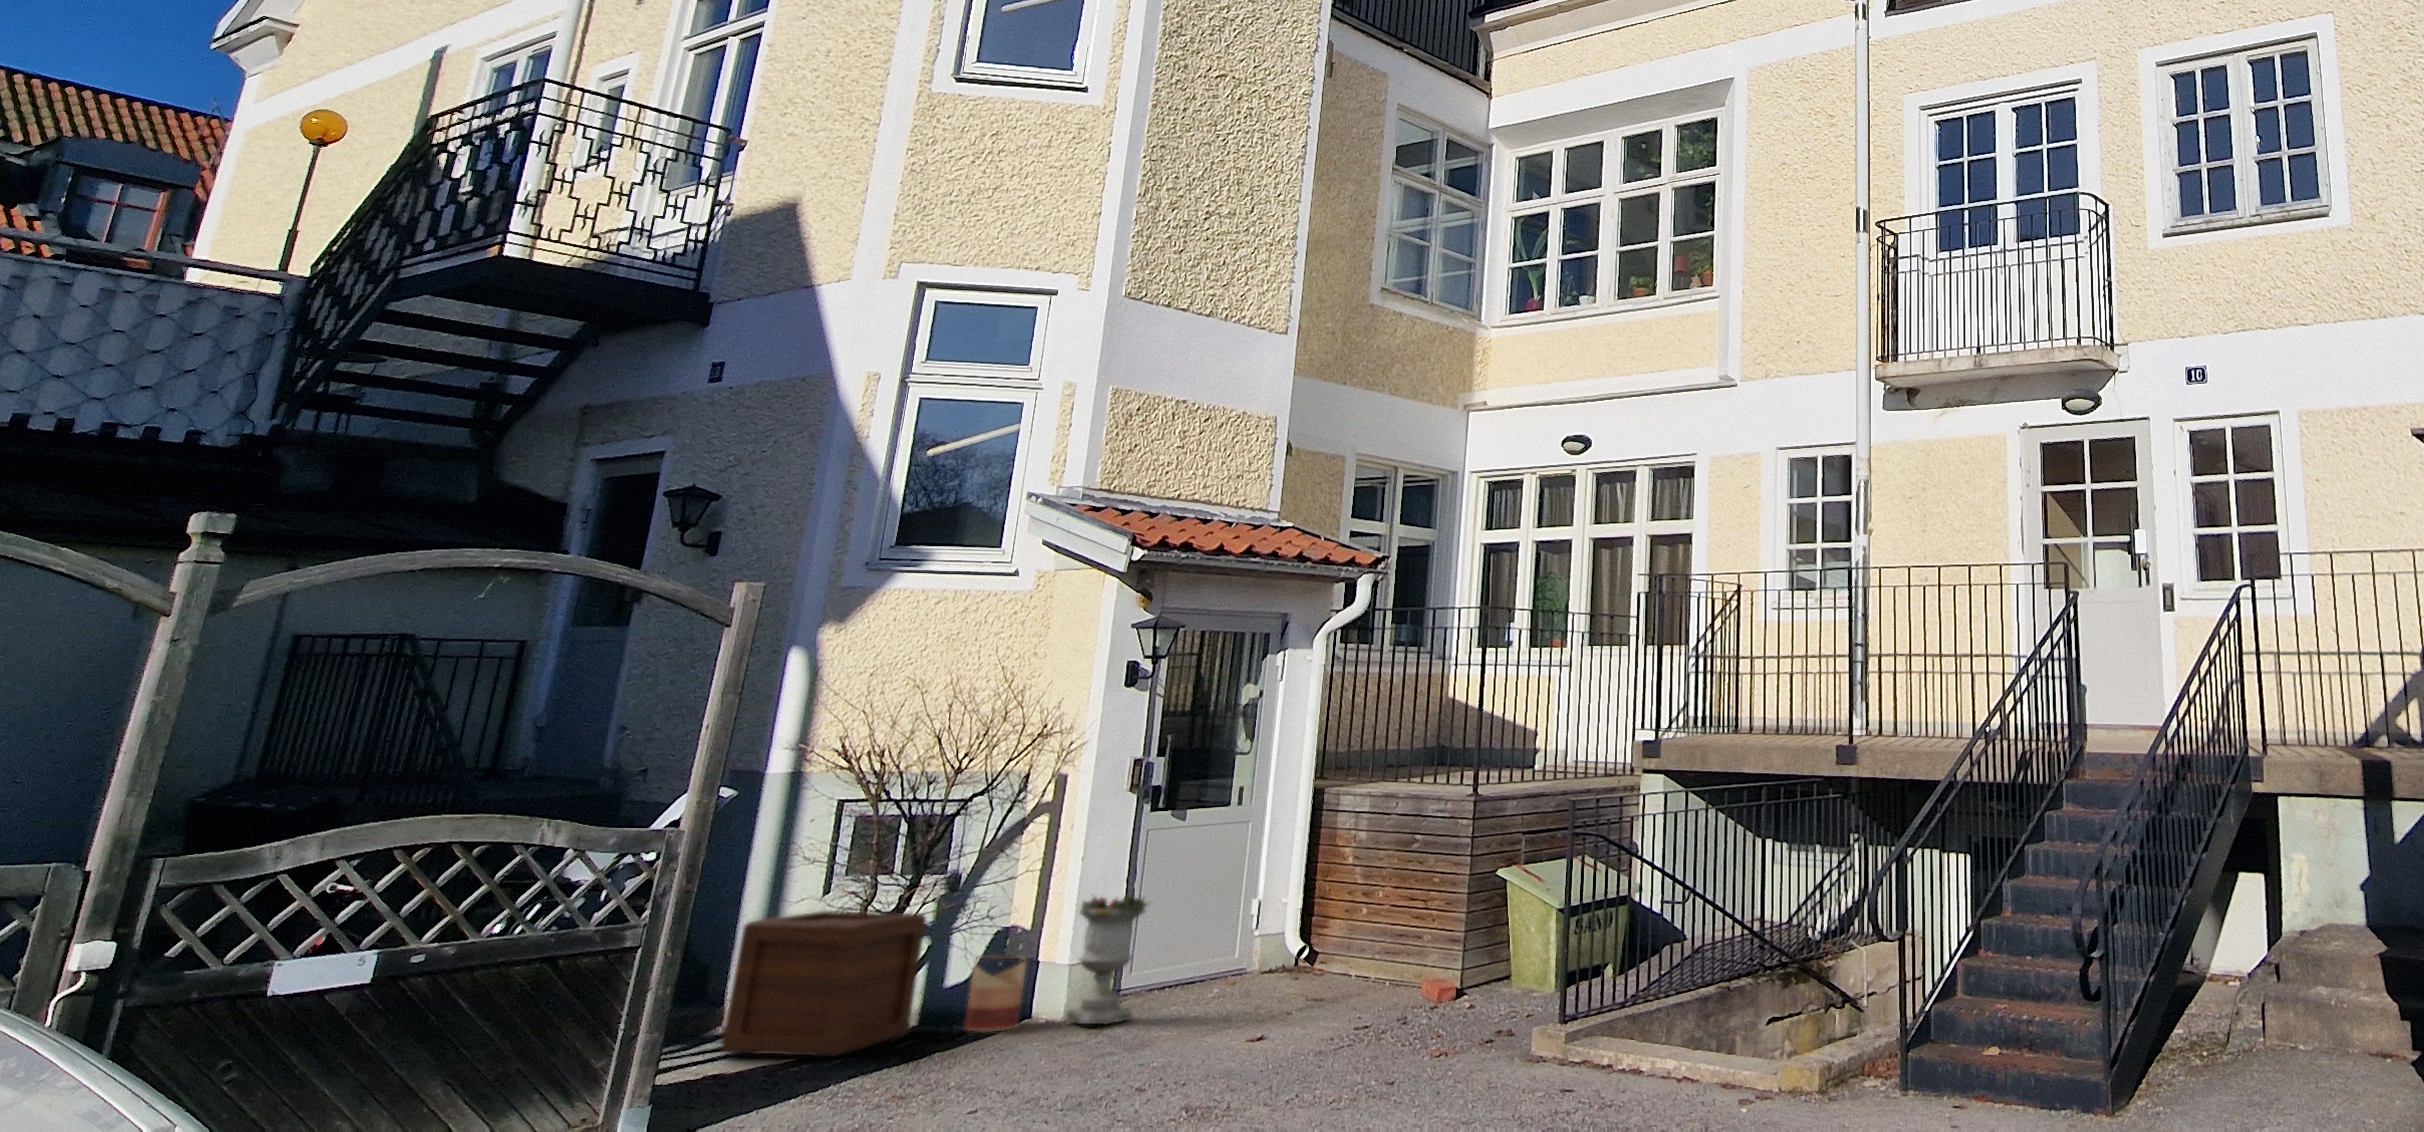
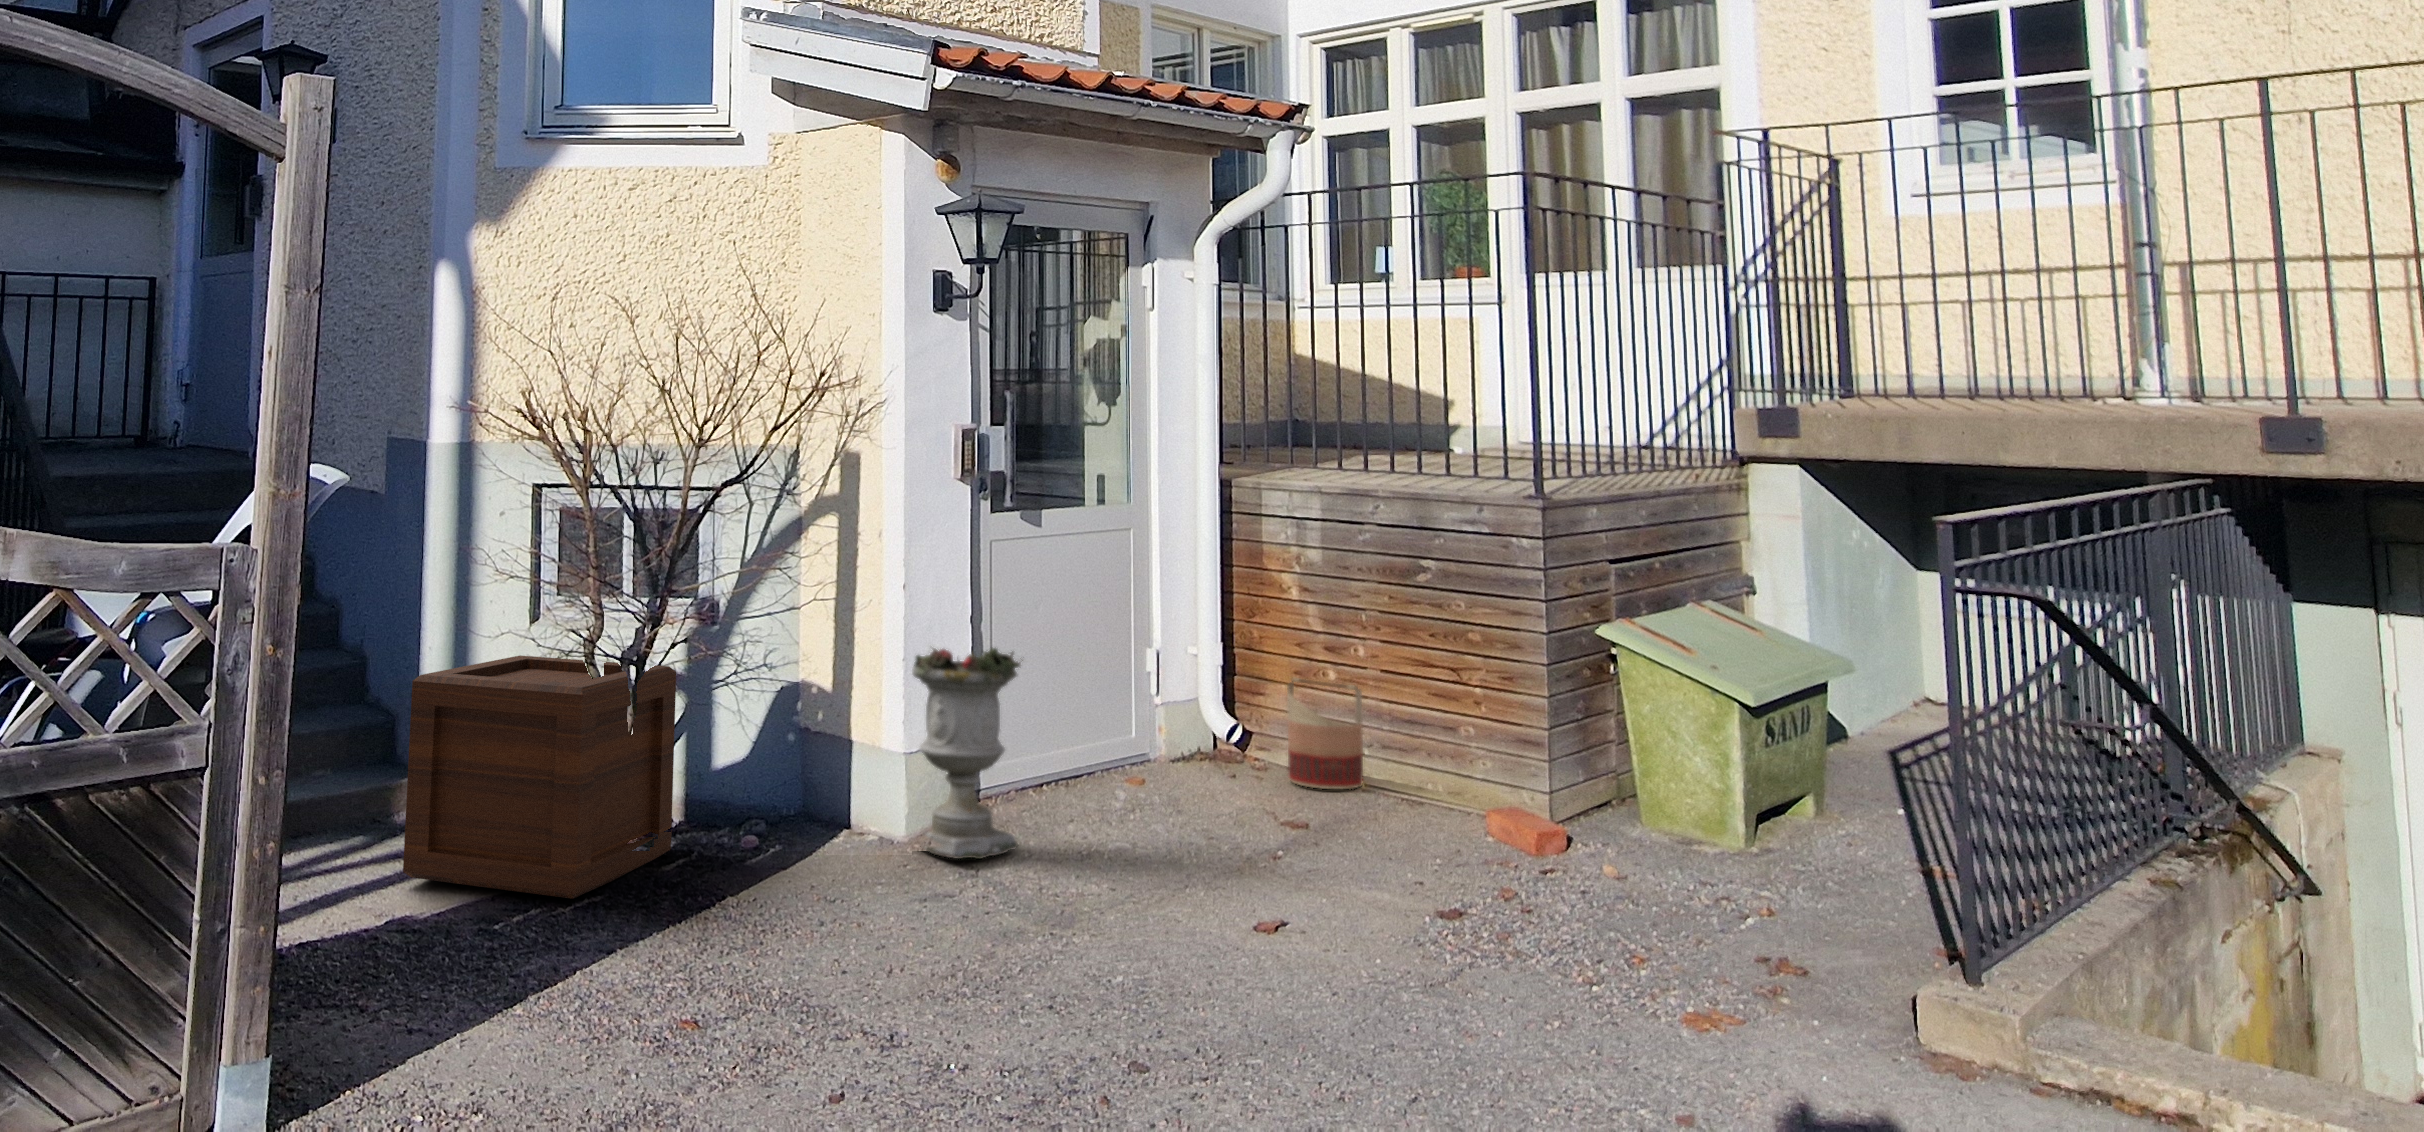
basket: present [965,956,1027,1032] -> present [1287,678,1363,789]

